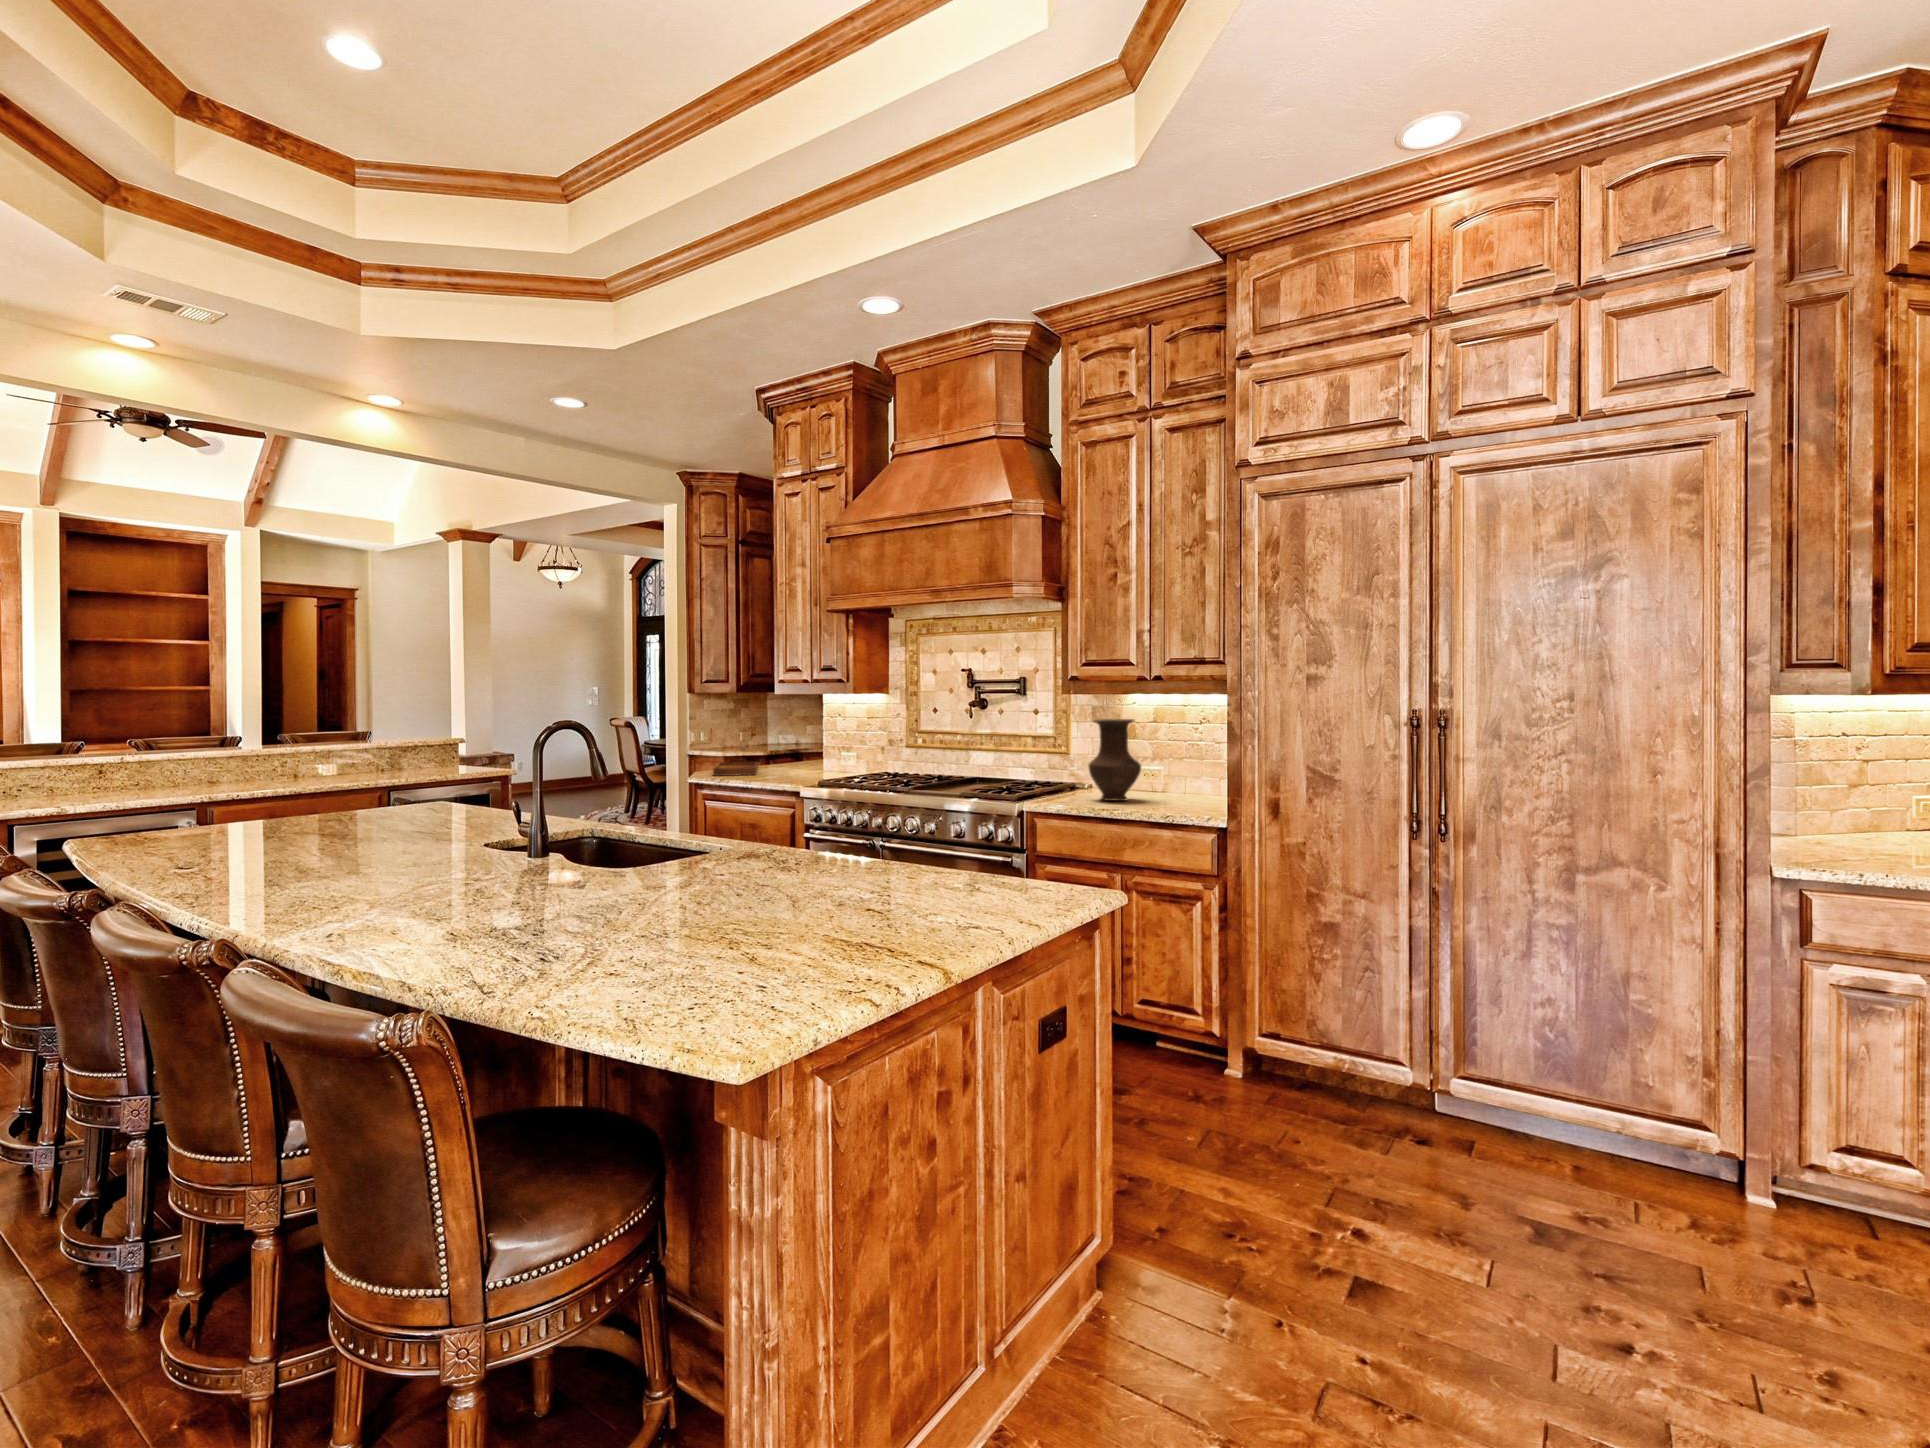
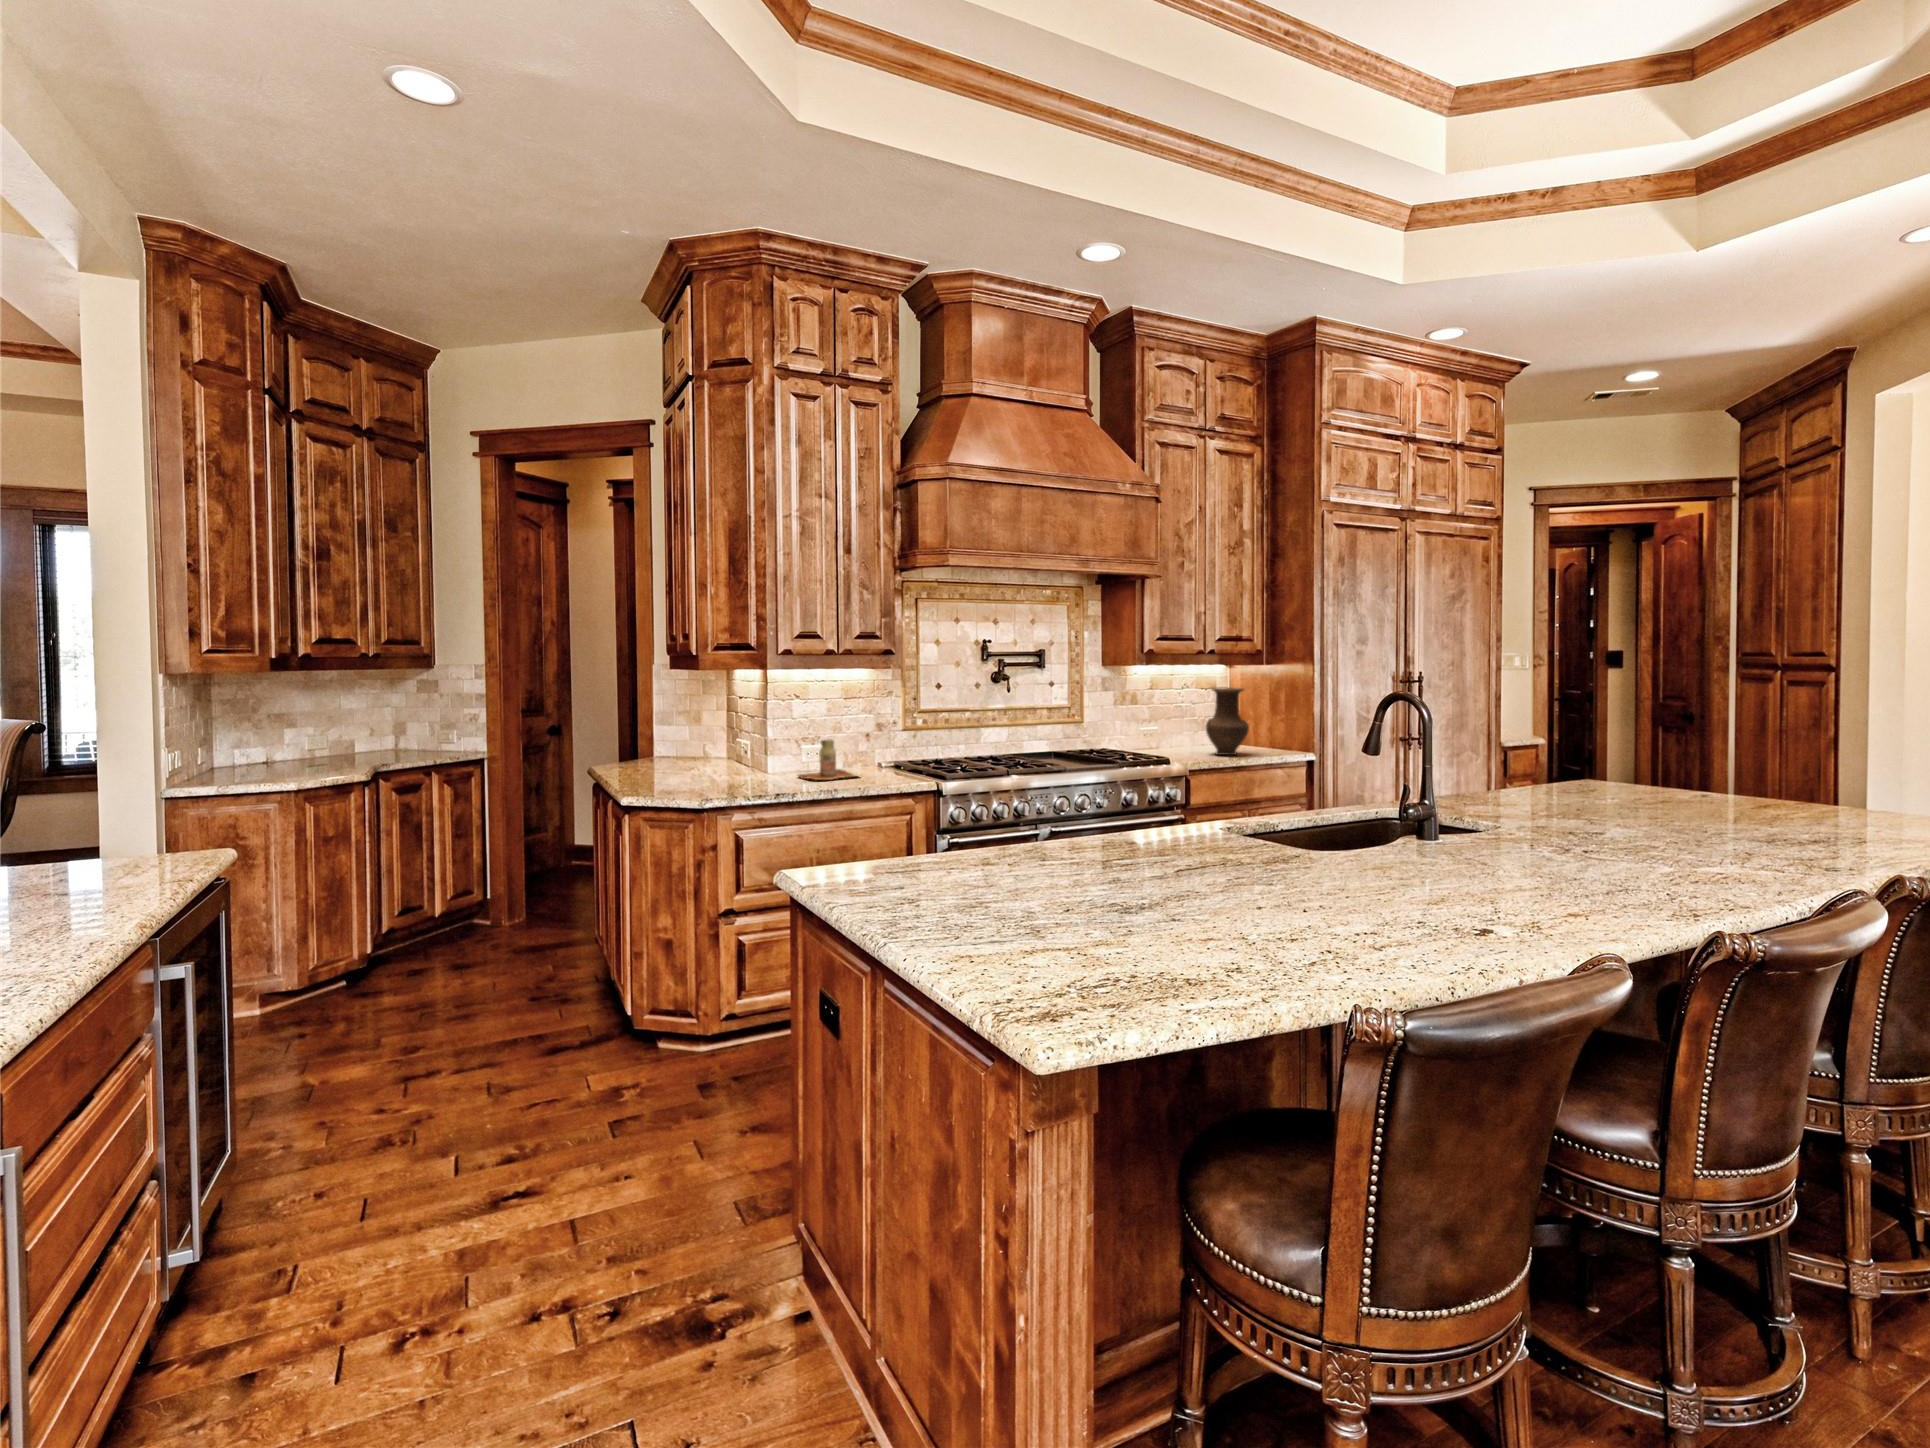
tray: present [713,746,758,776] -> none [655,747,785,792]
bottle: none [773,746,819,777] -> present [798,740,855,780]

